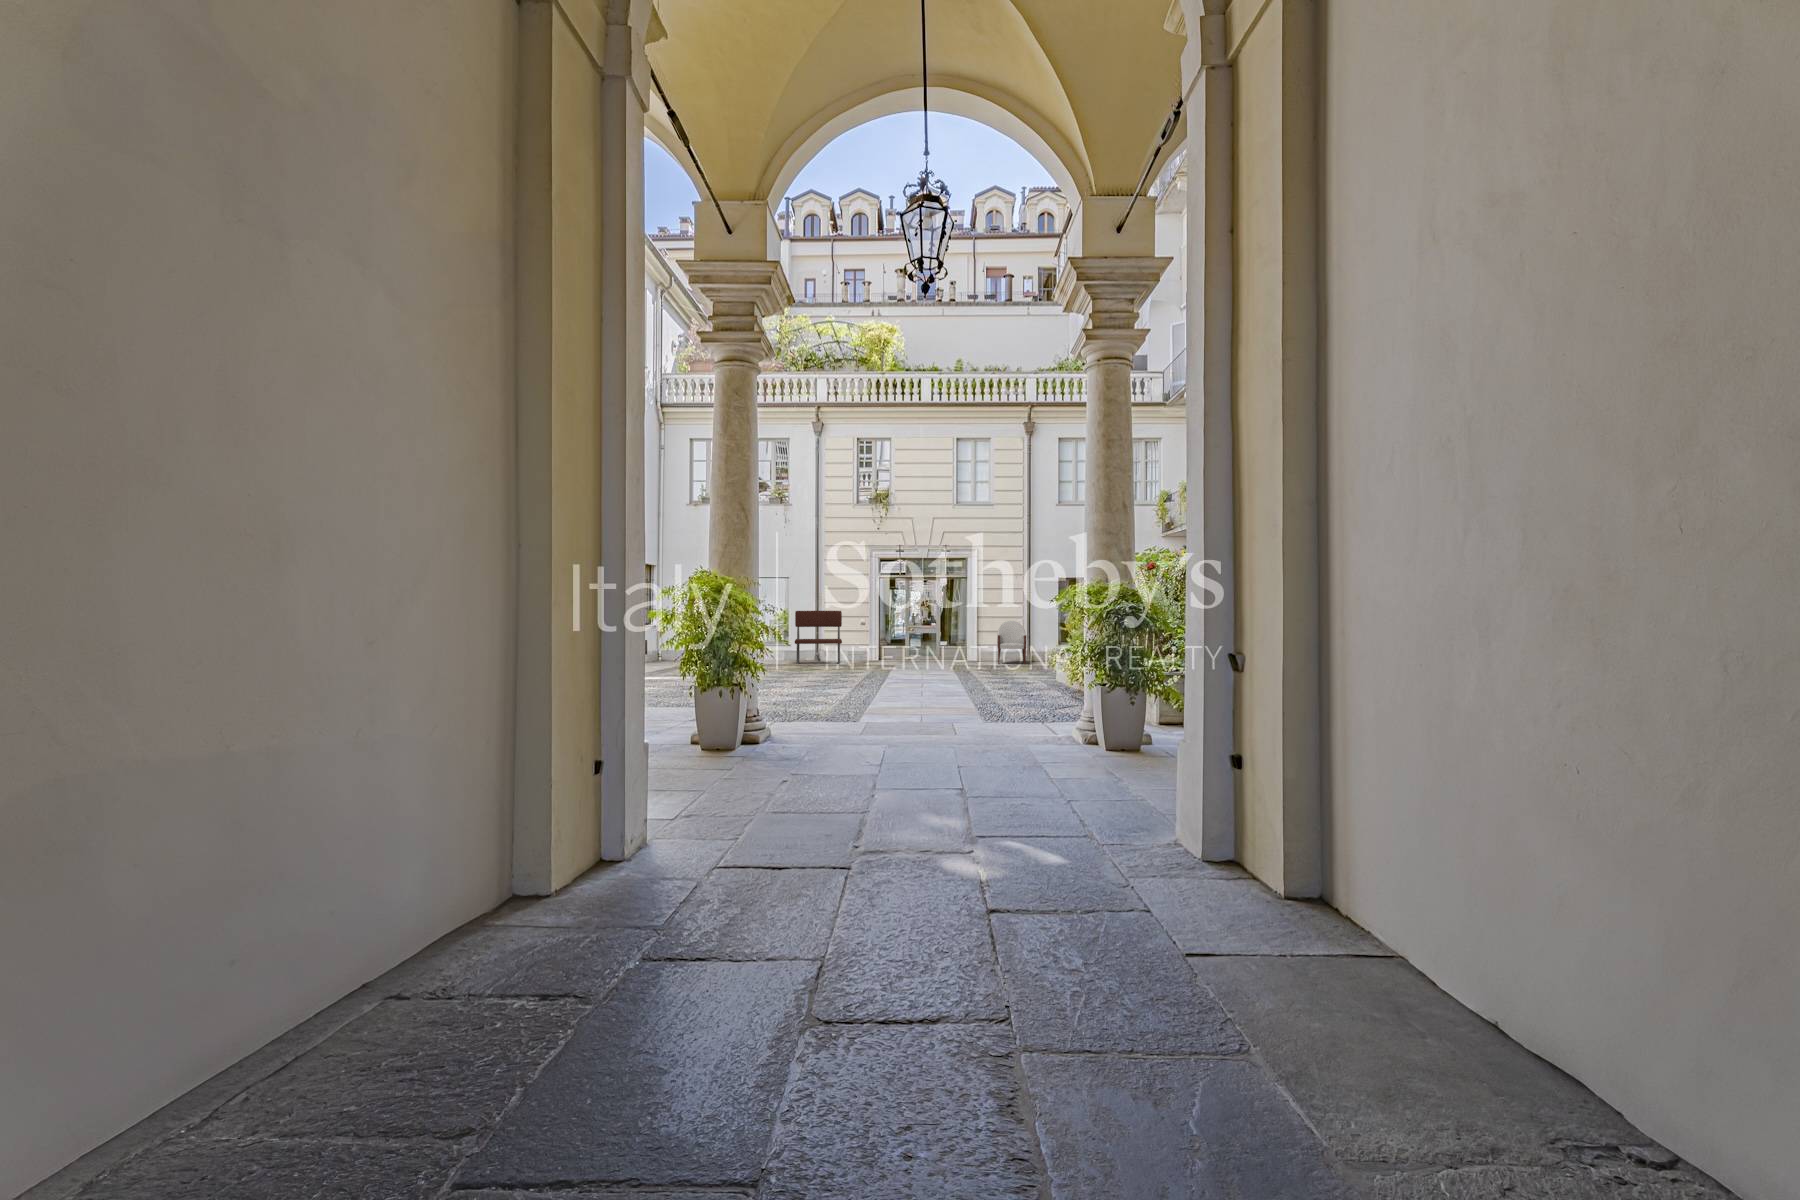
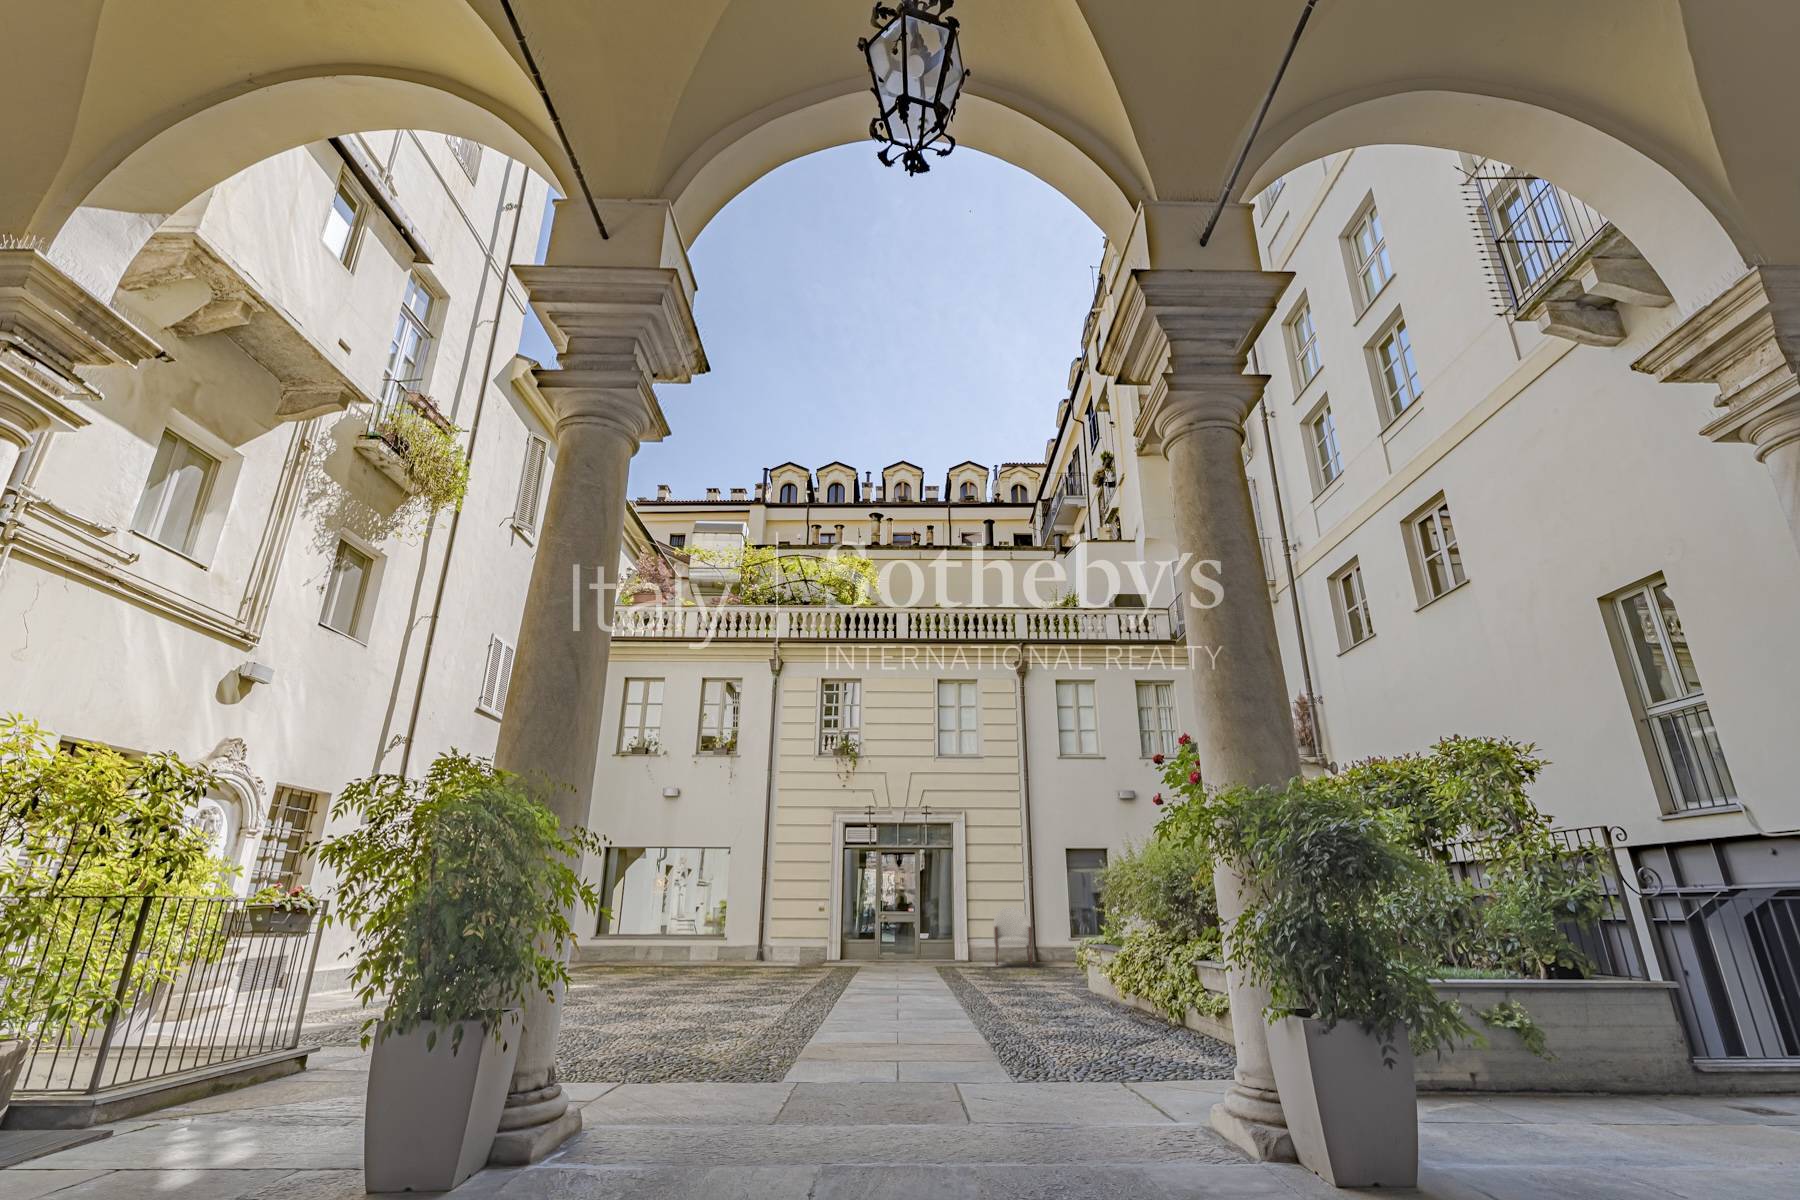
bench: present [795,611,842,664] -> none [729,893,793,968]

